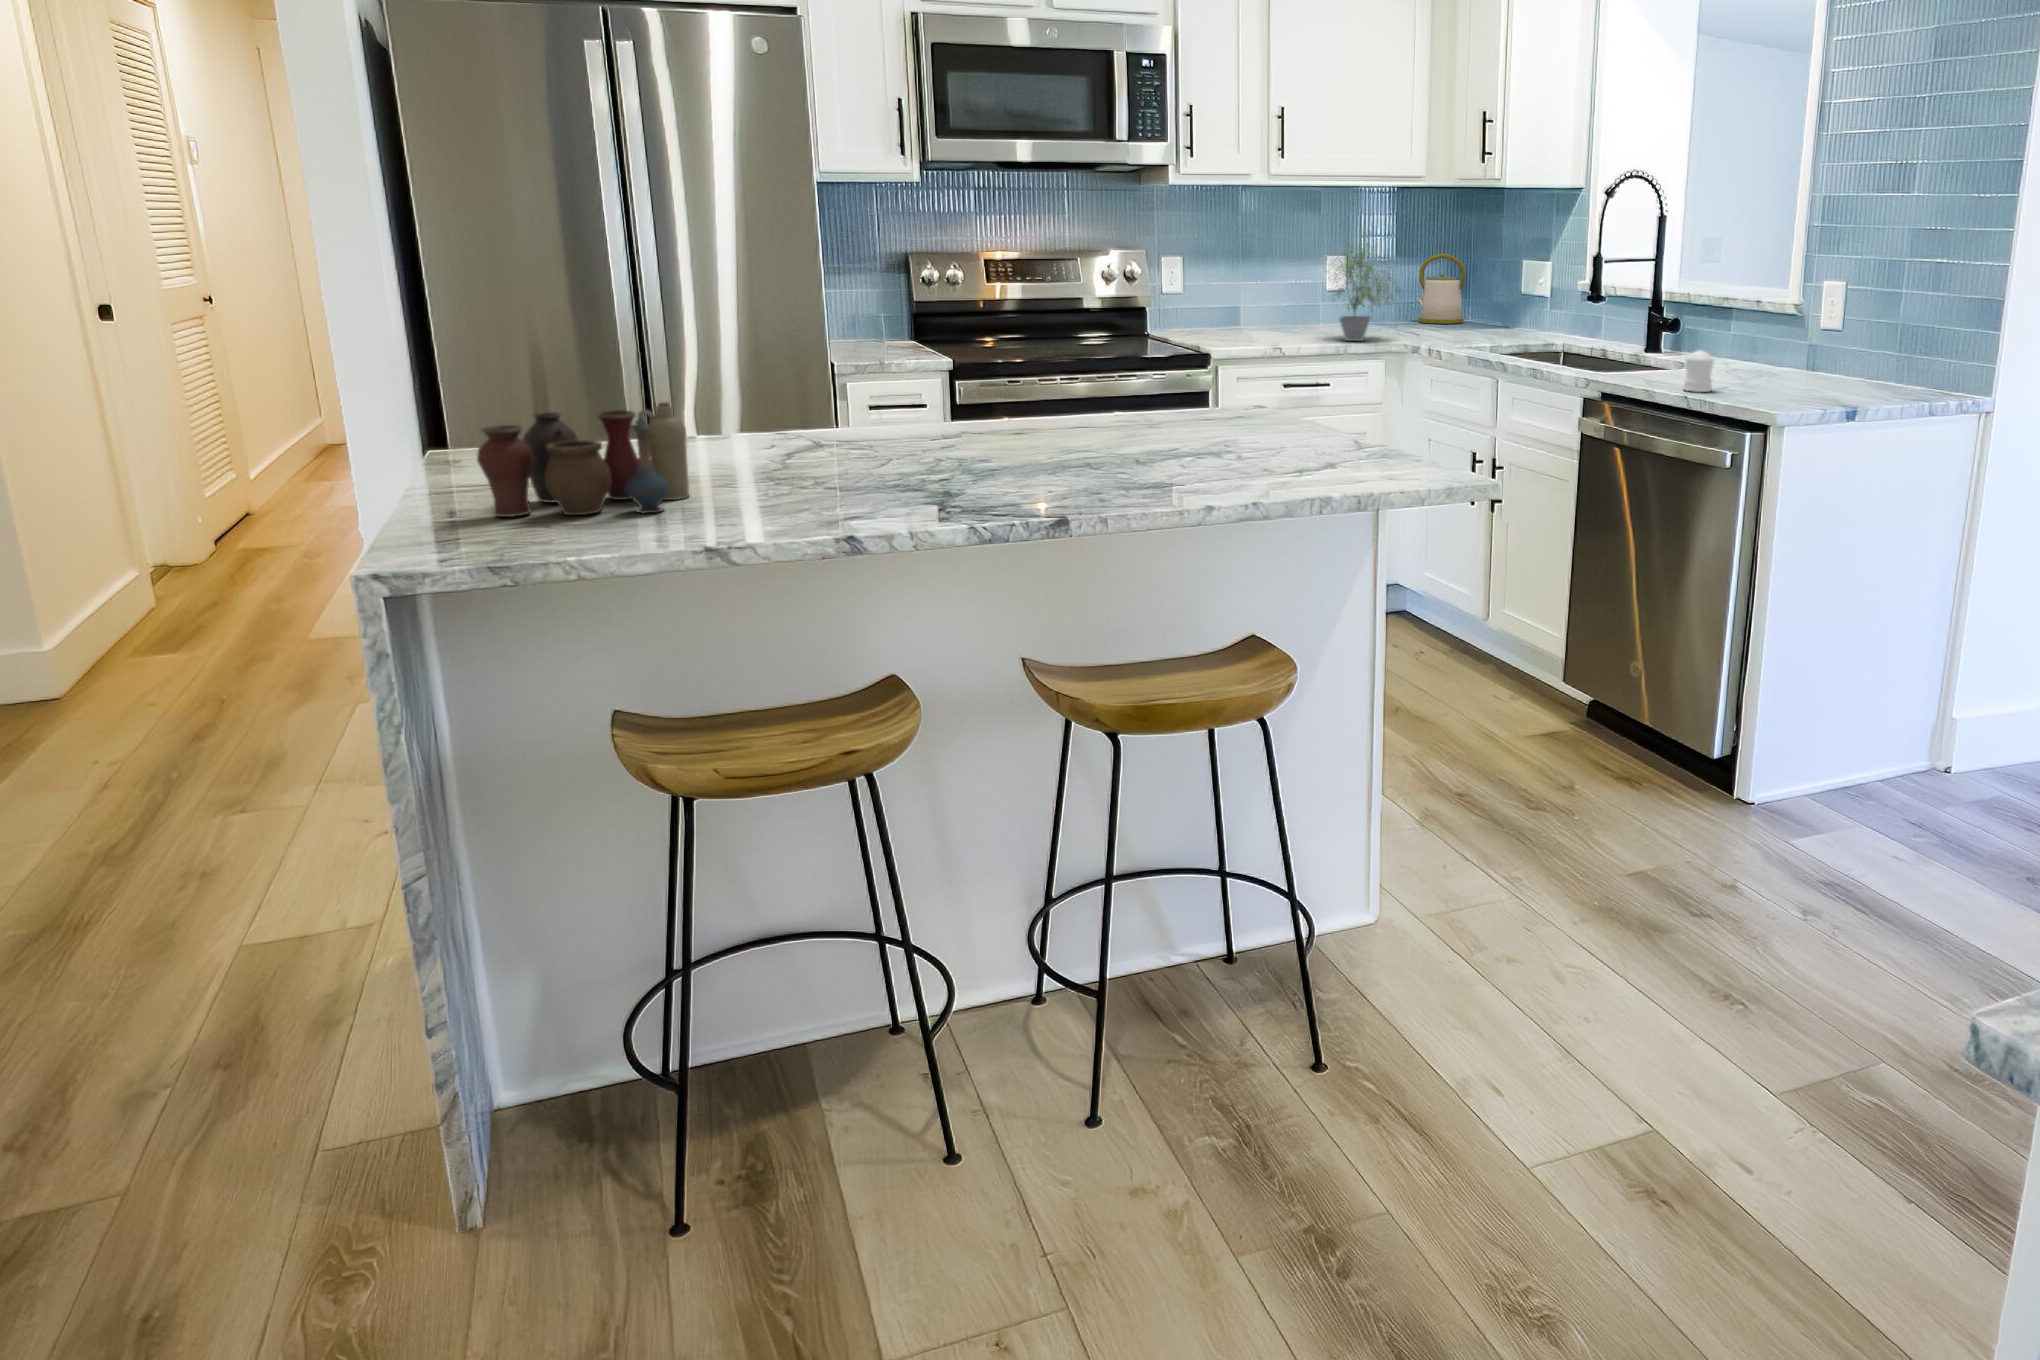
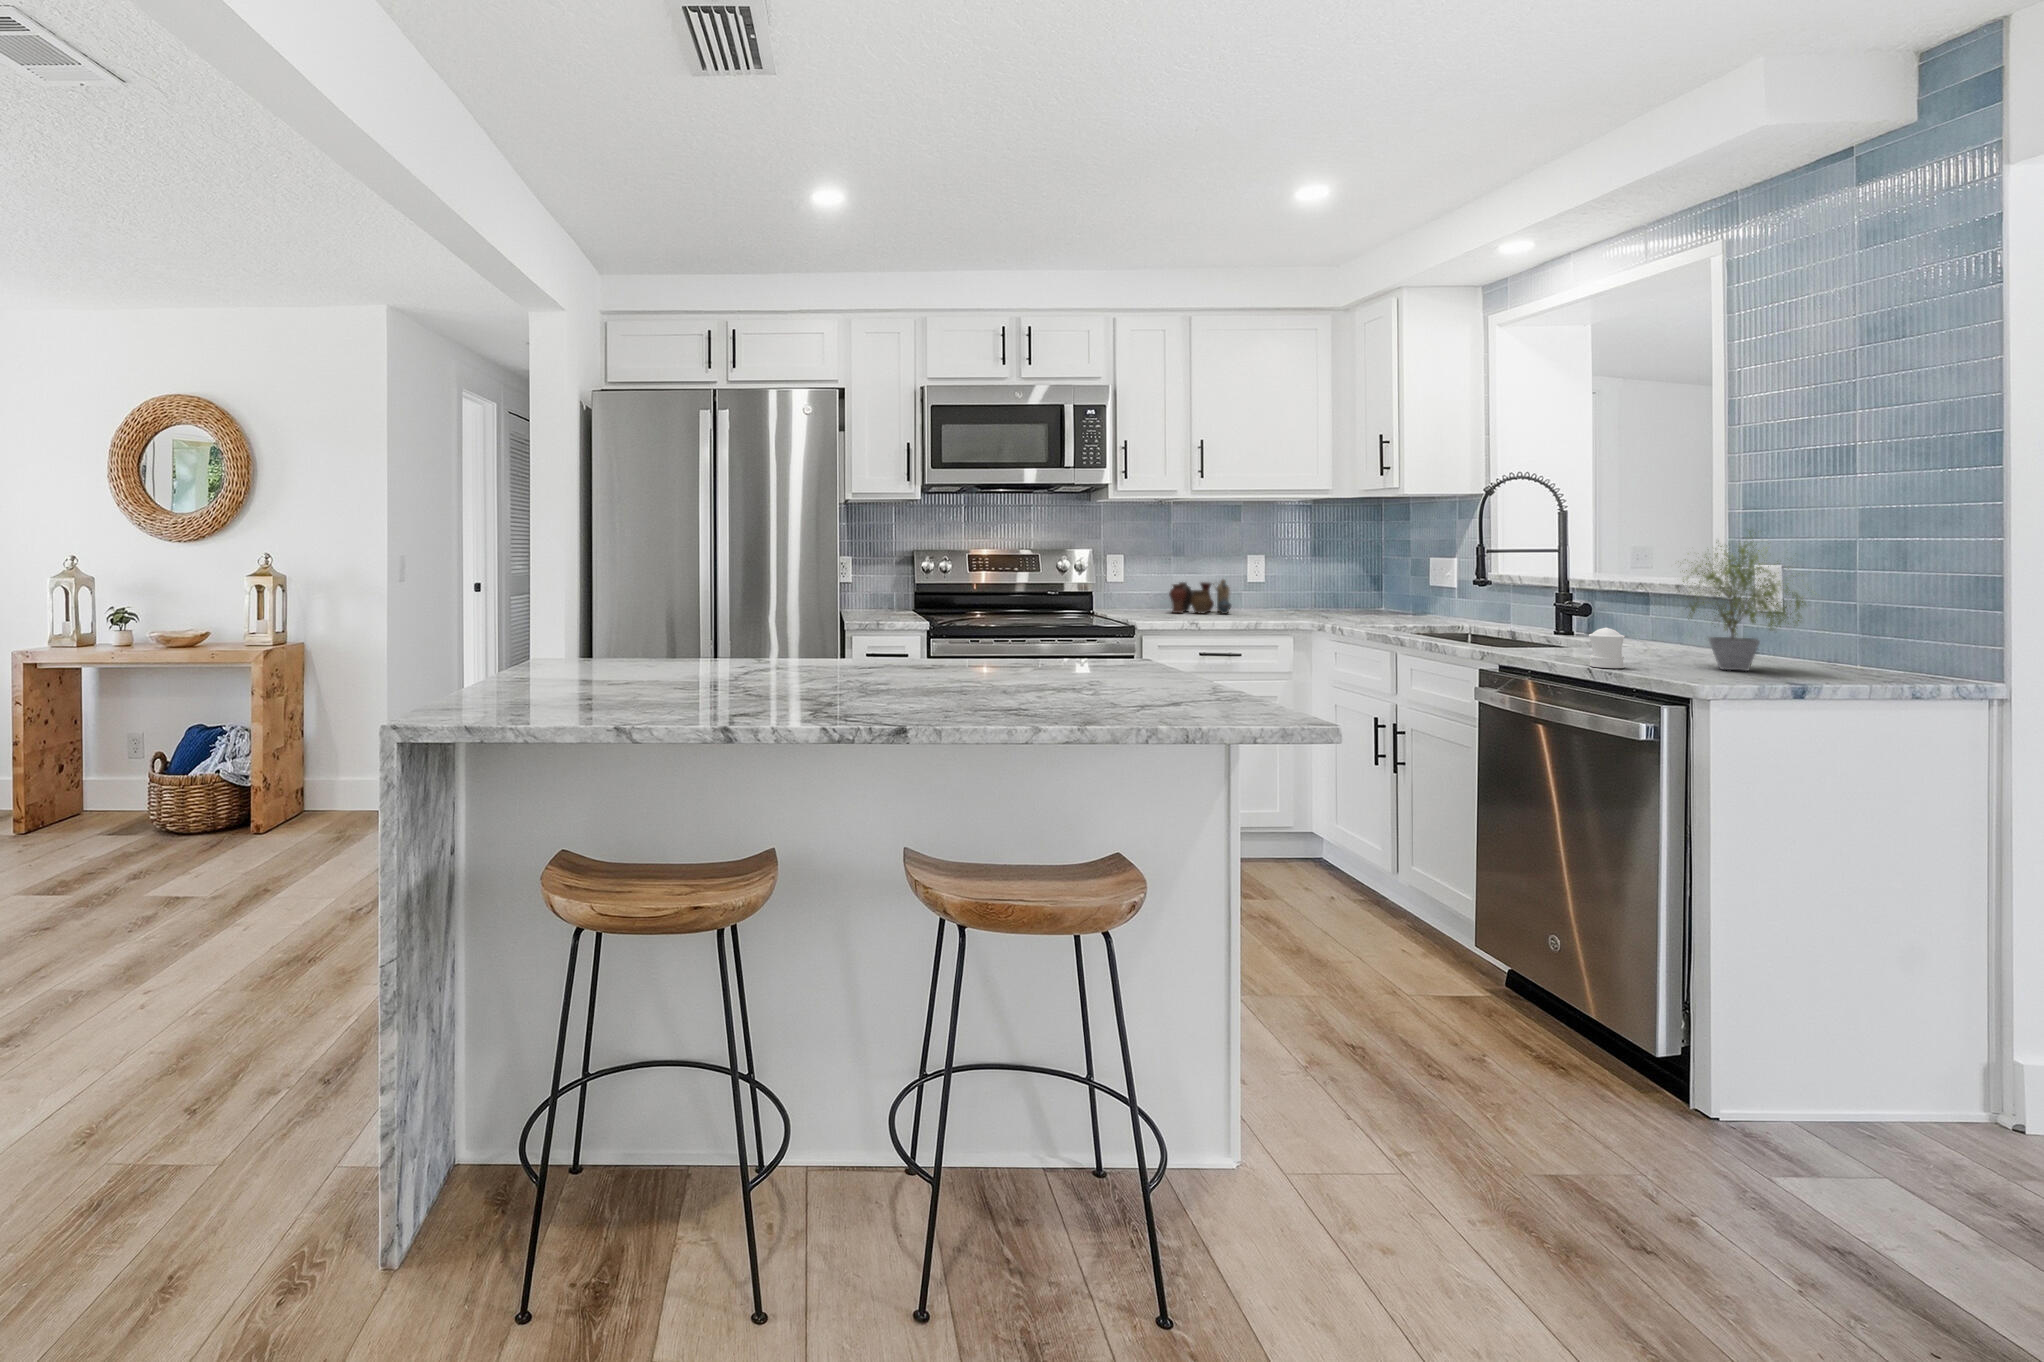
potted plant: present [1333,233,1399,341] -> present [1683,531,1803,670]
kettle: present [1418,254,1466,324] -> none [1328,554,1381,613]
vase: present [477,402,689,517] -> present [1169,580,1231,614]

